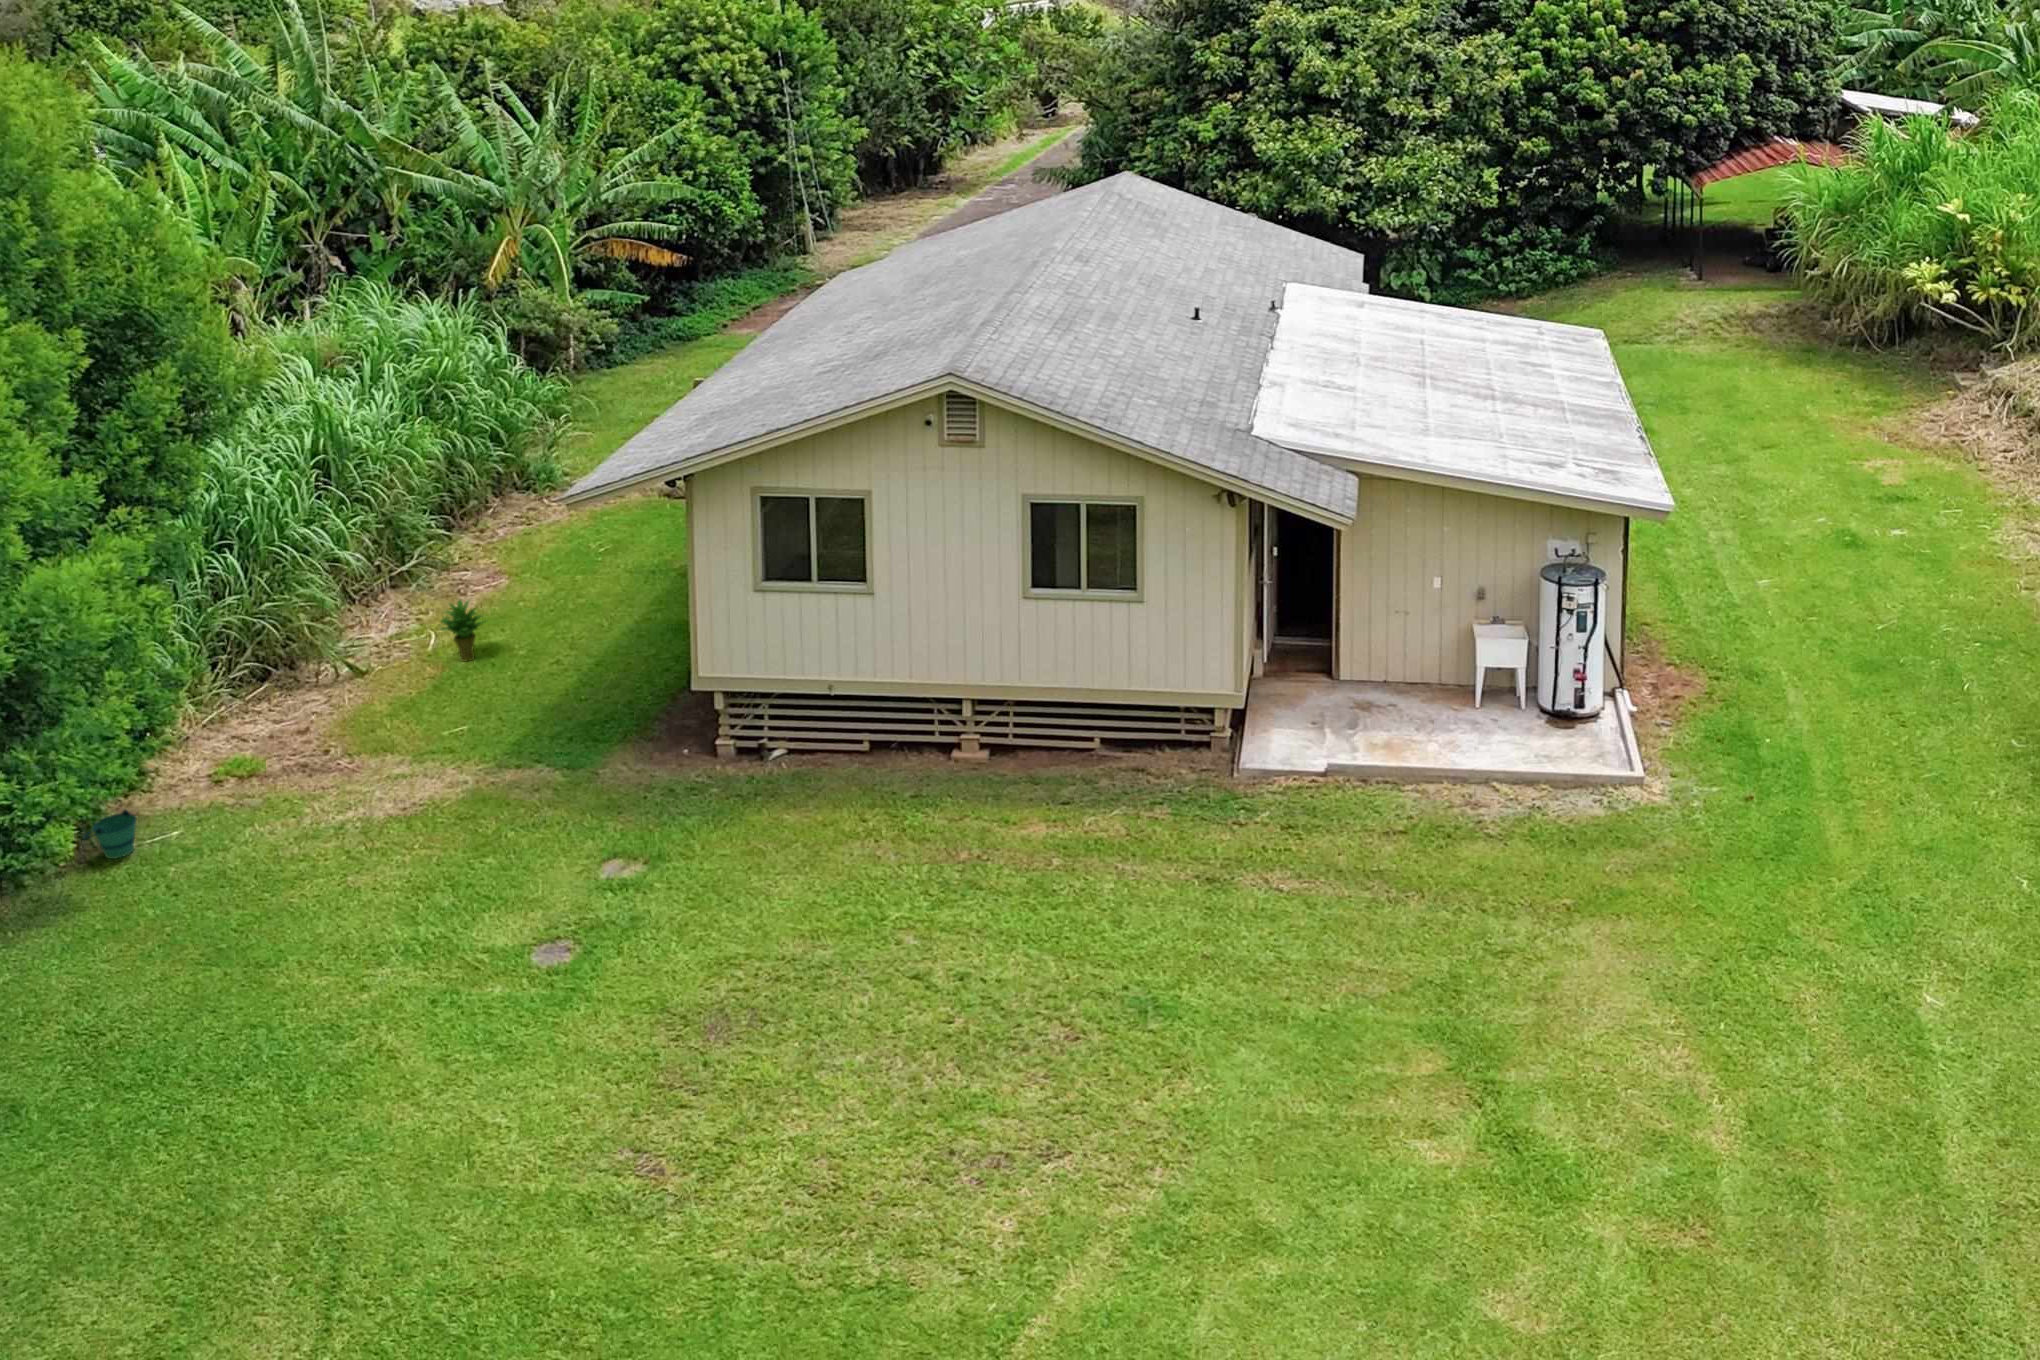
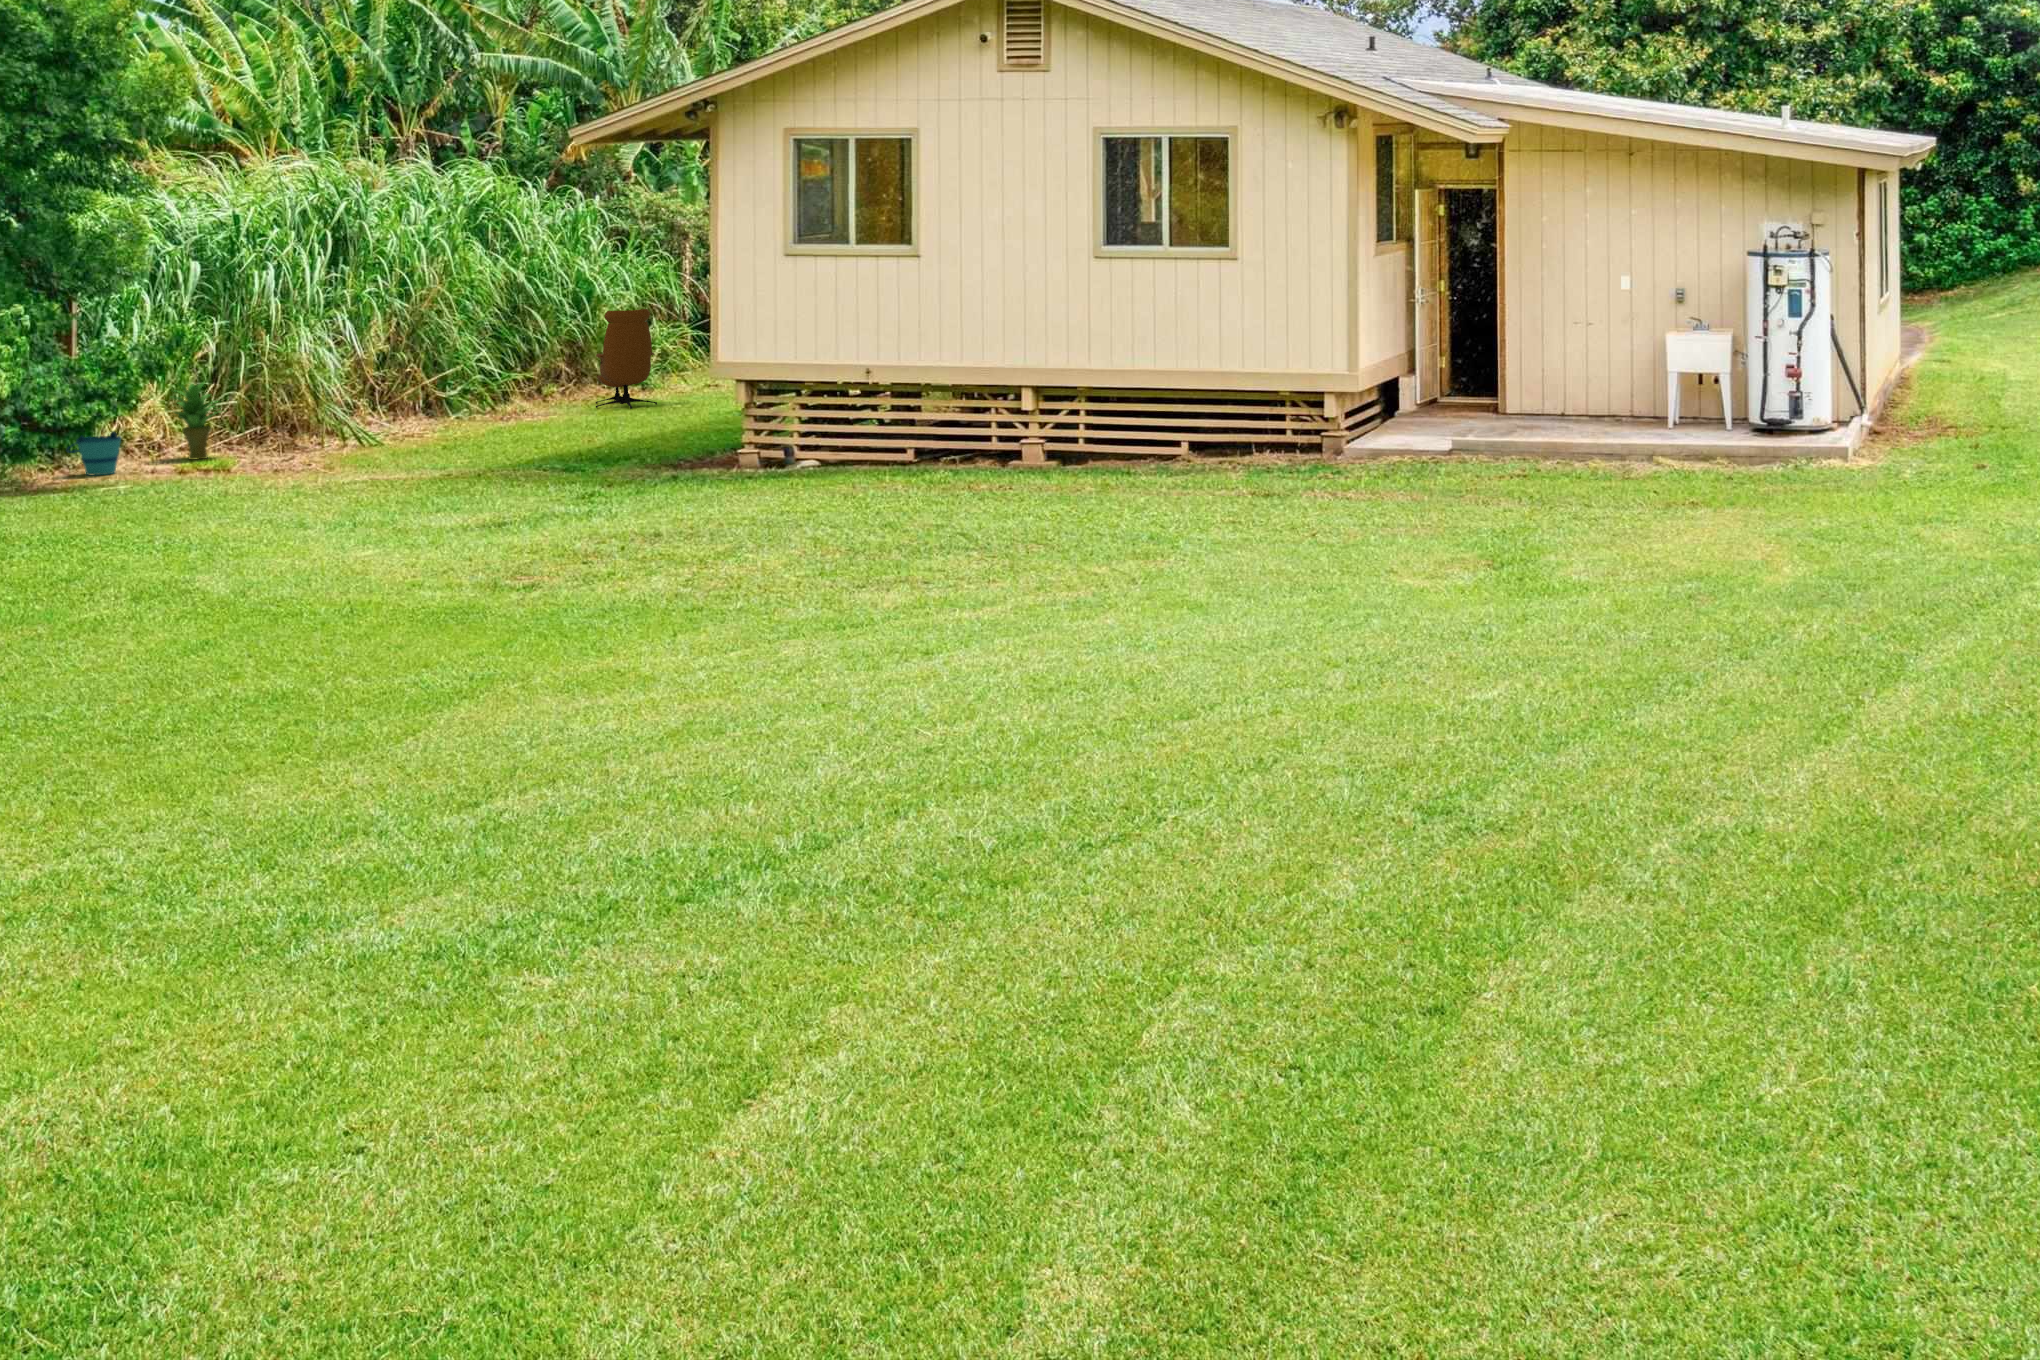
lounge chair: none [510,532,573,617] -> present [596,309,657,409]
potted plant: present [441,600,485,661] -> present [175,383,220,460]

